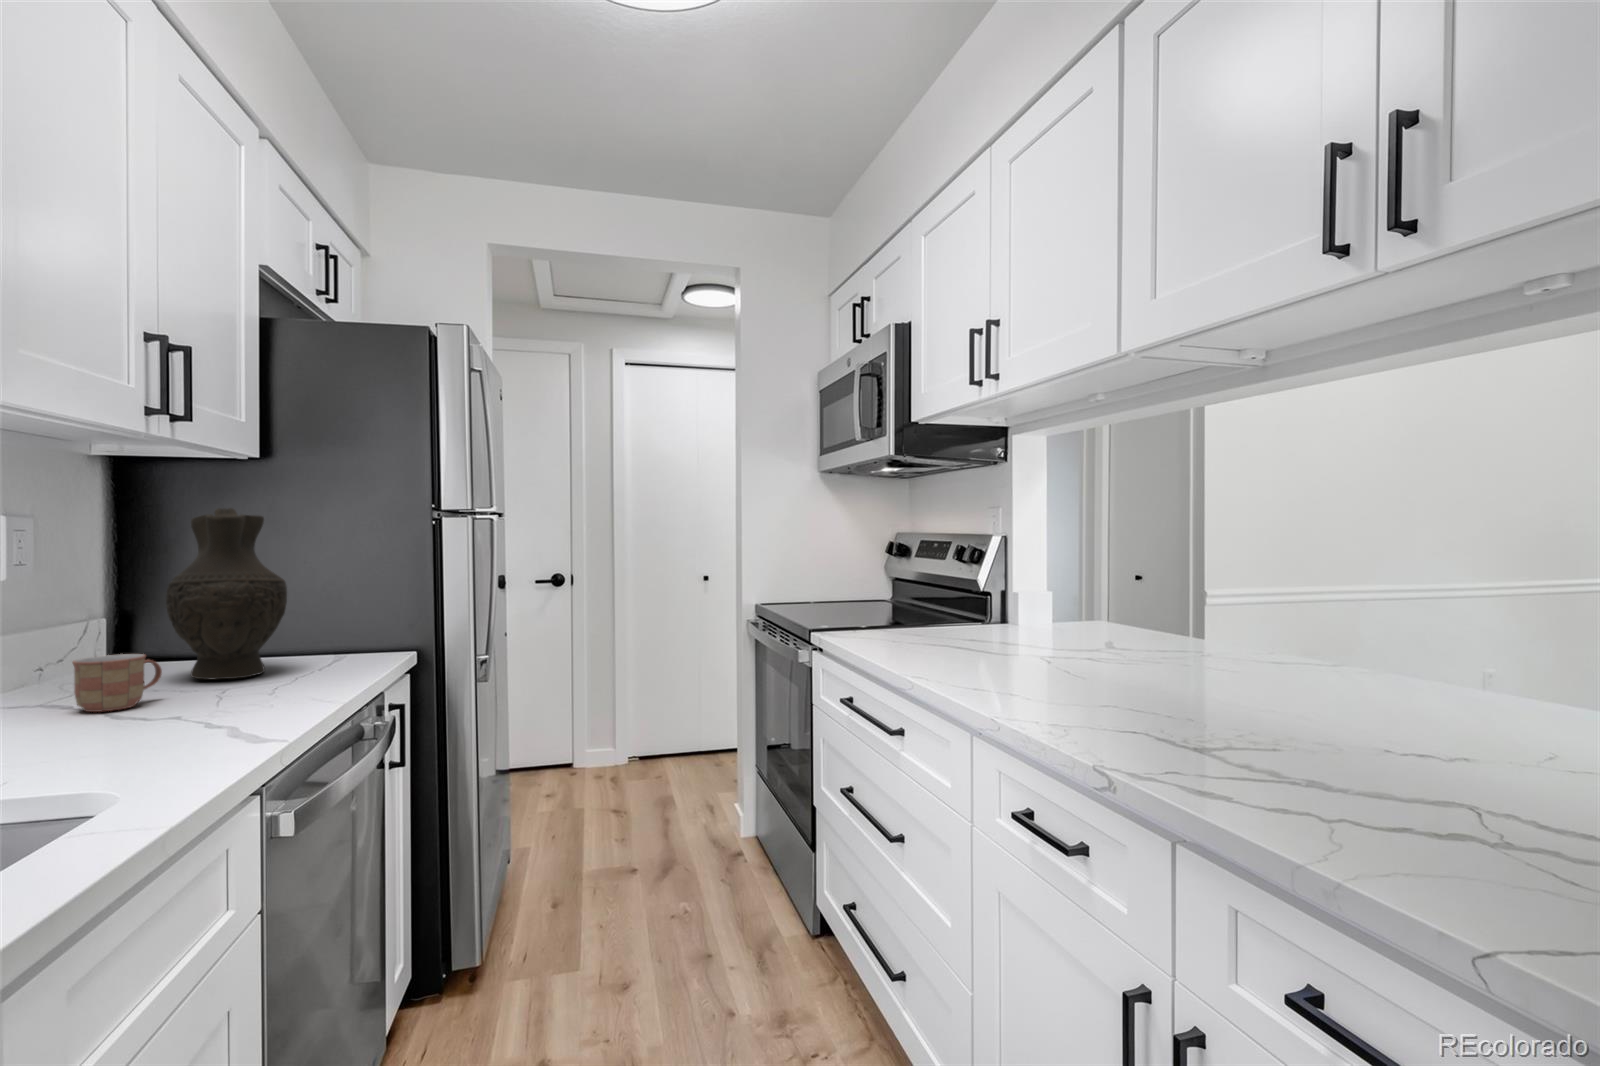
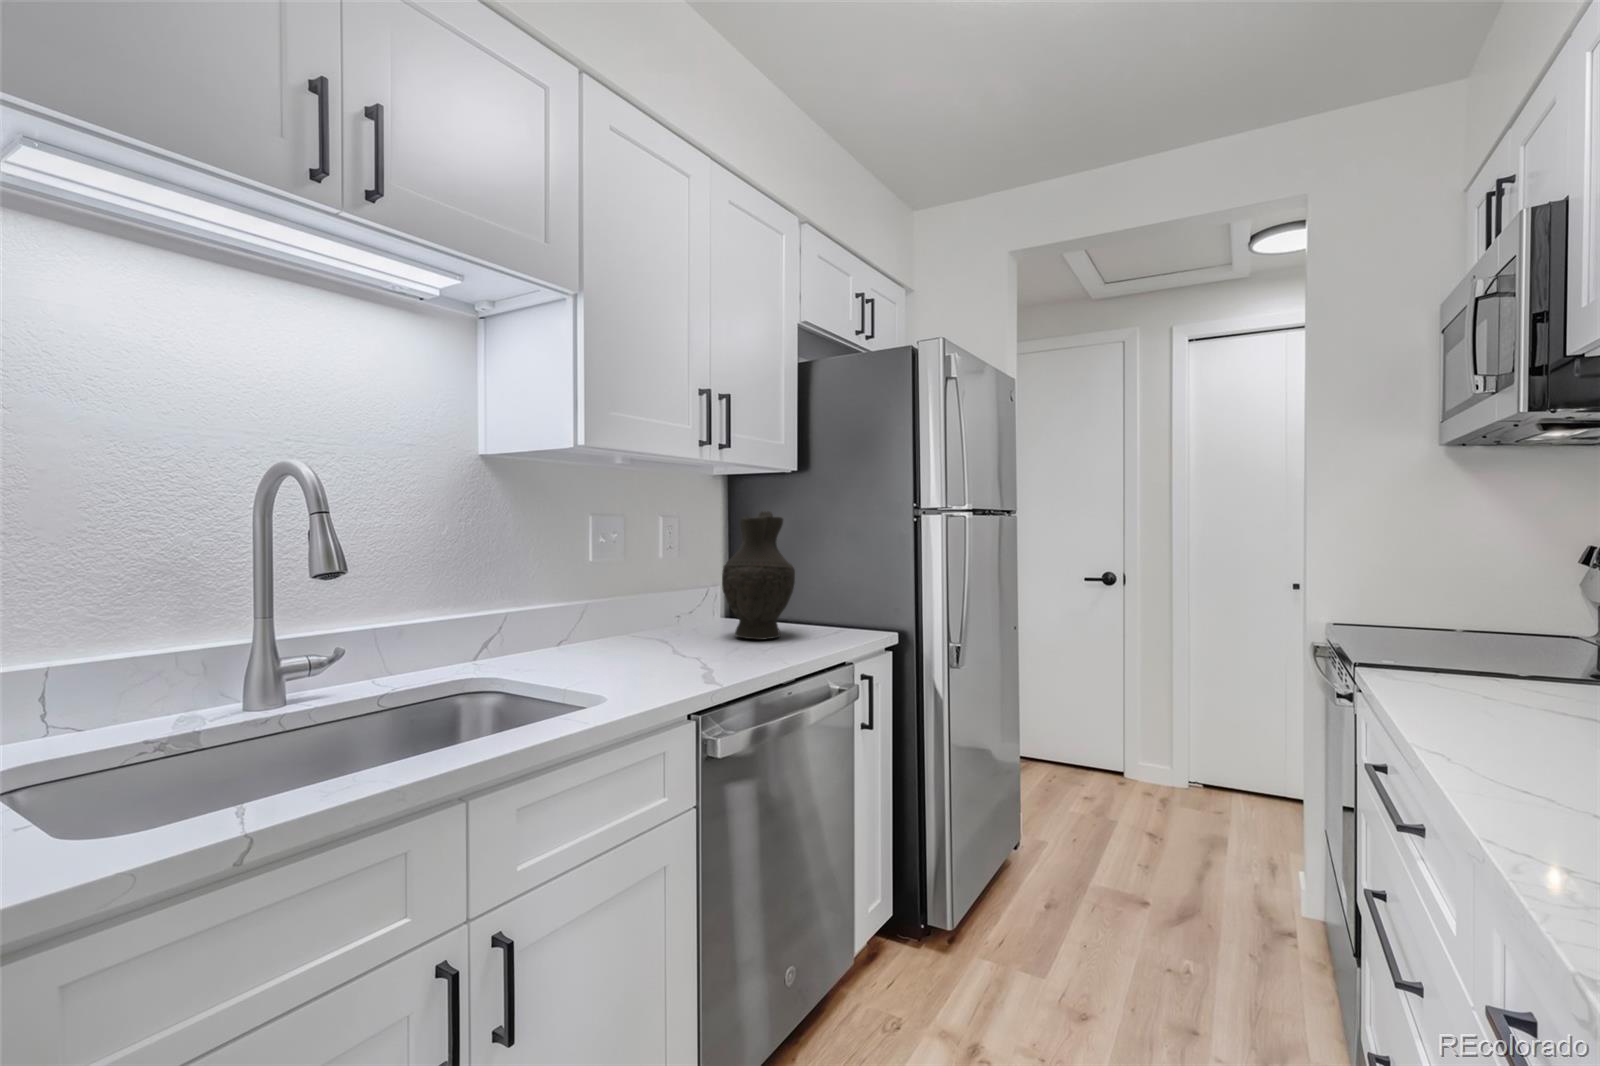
mug: present [72,654,162,712] -> none [656,613,704,651]

